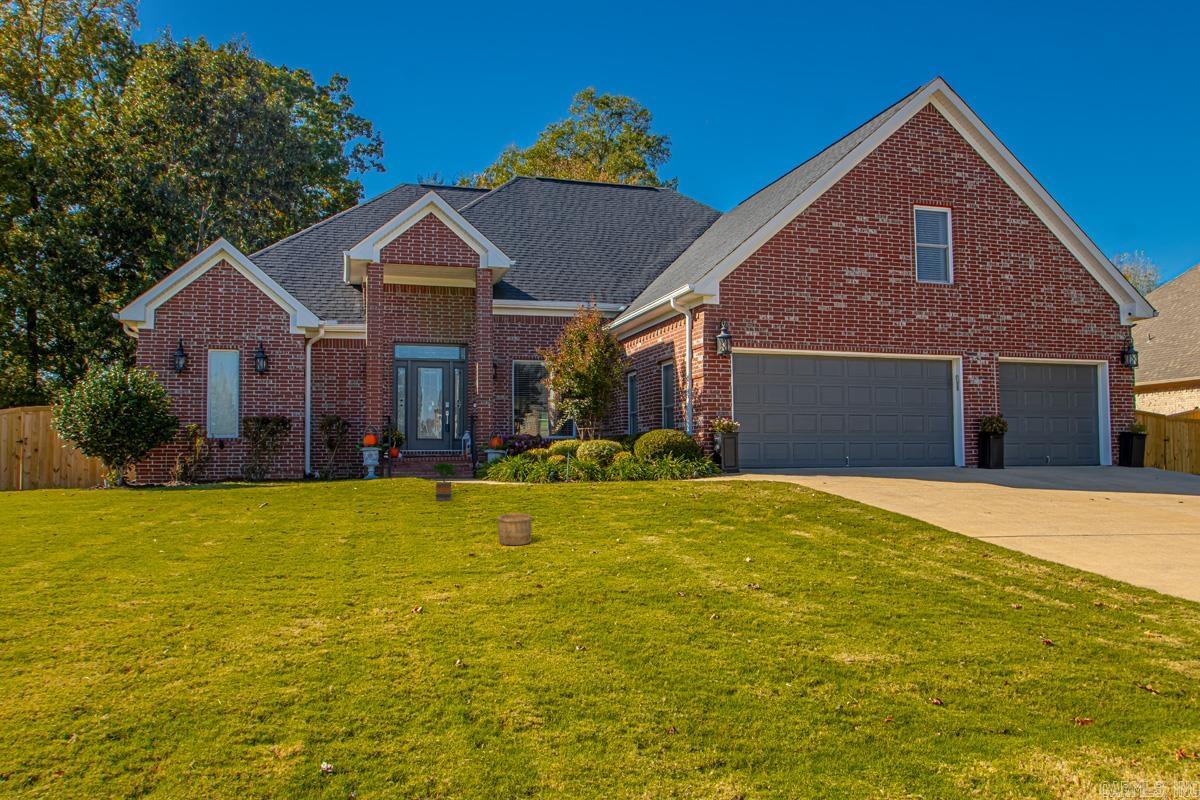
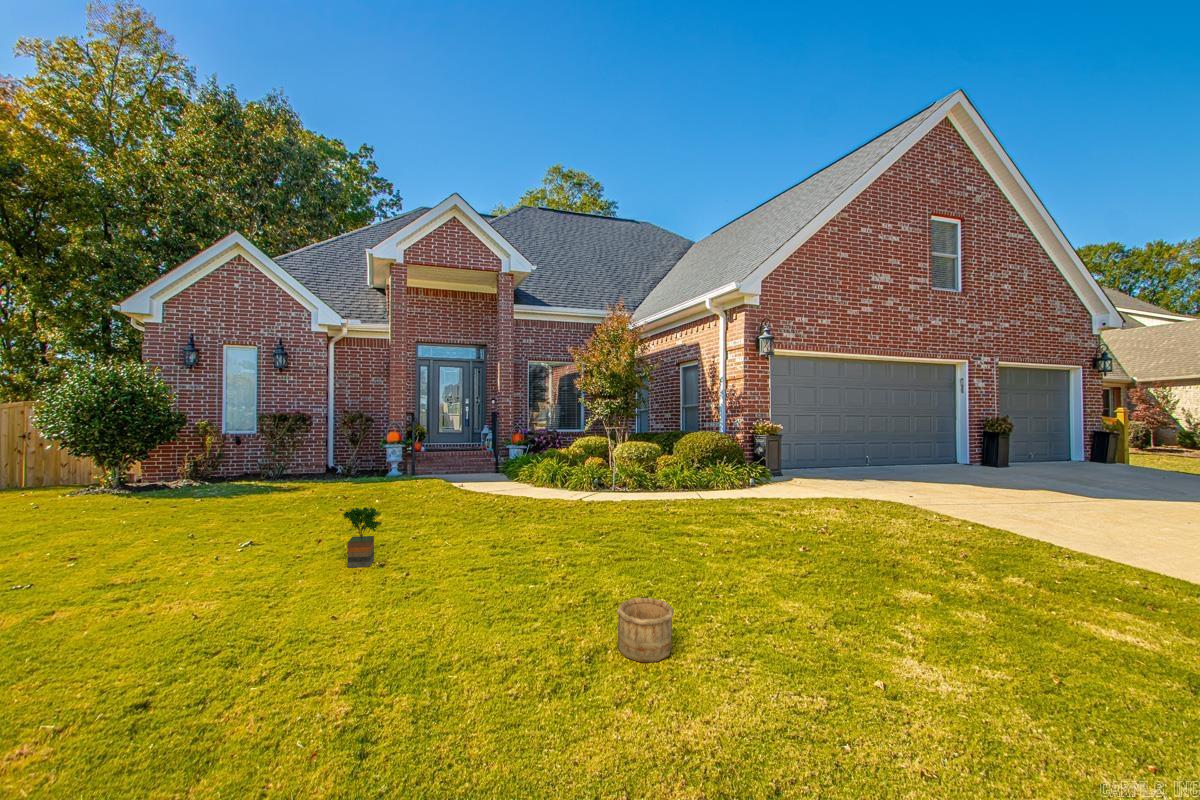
potted tree: present [432,463,457,501] -> present [343,507,382,568]

